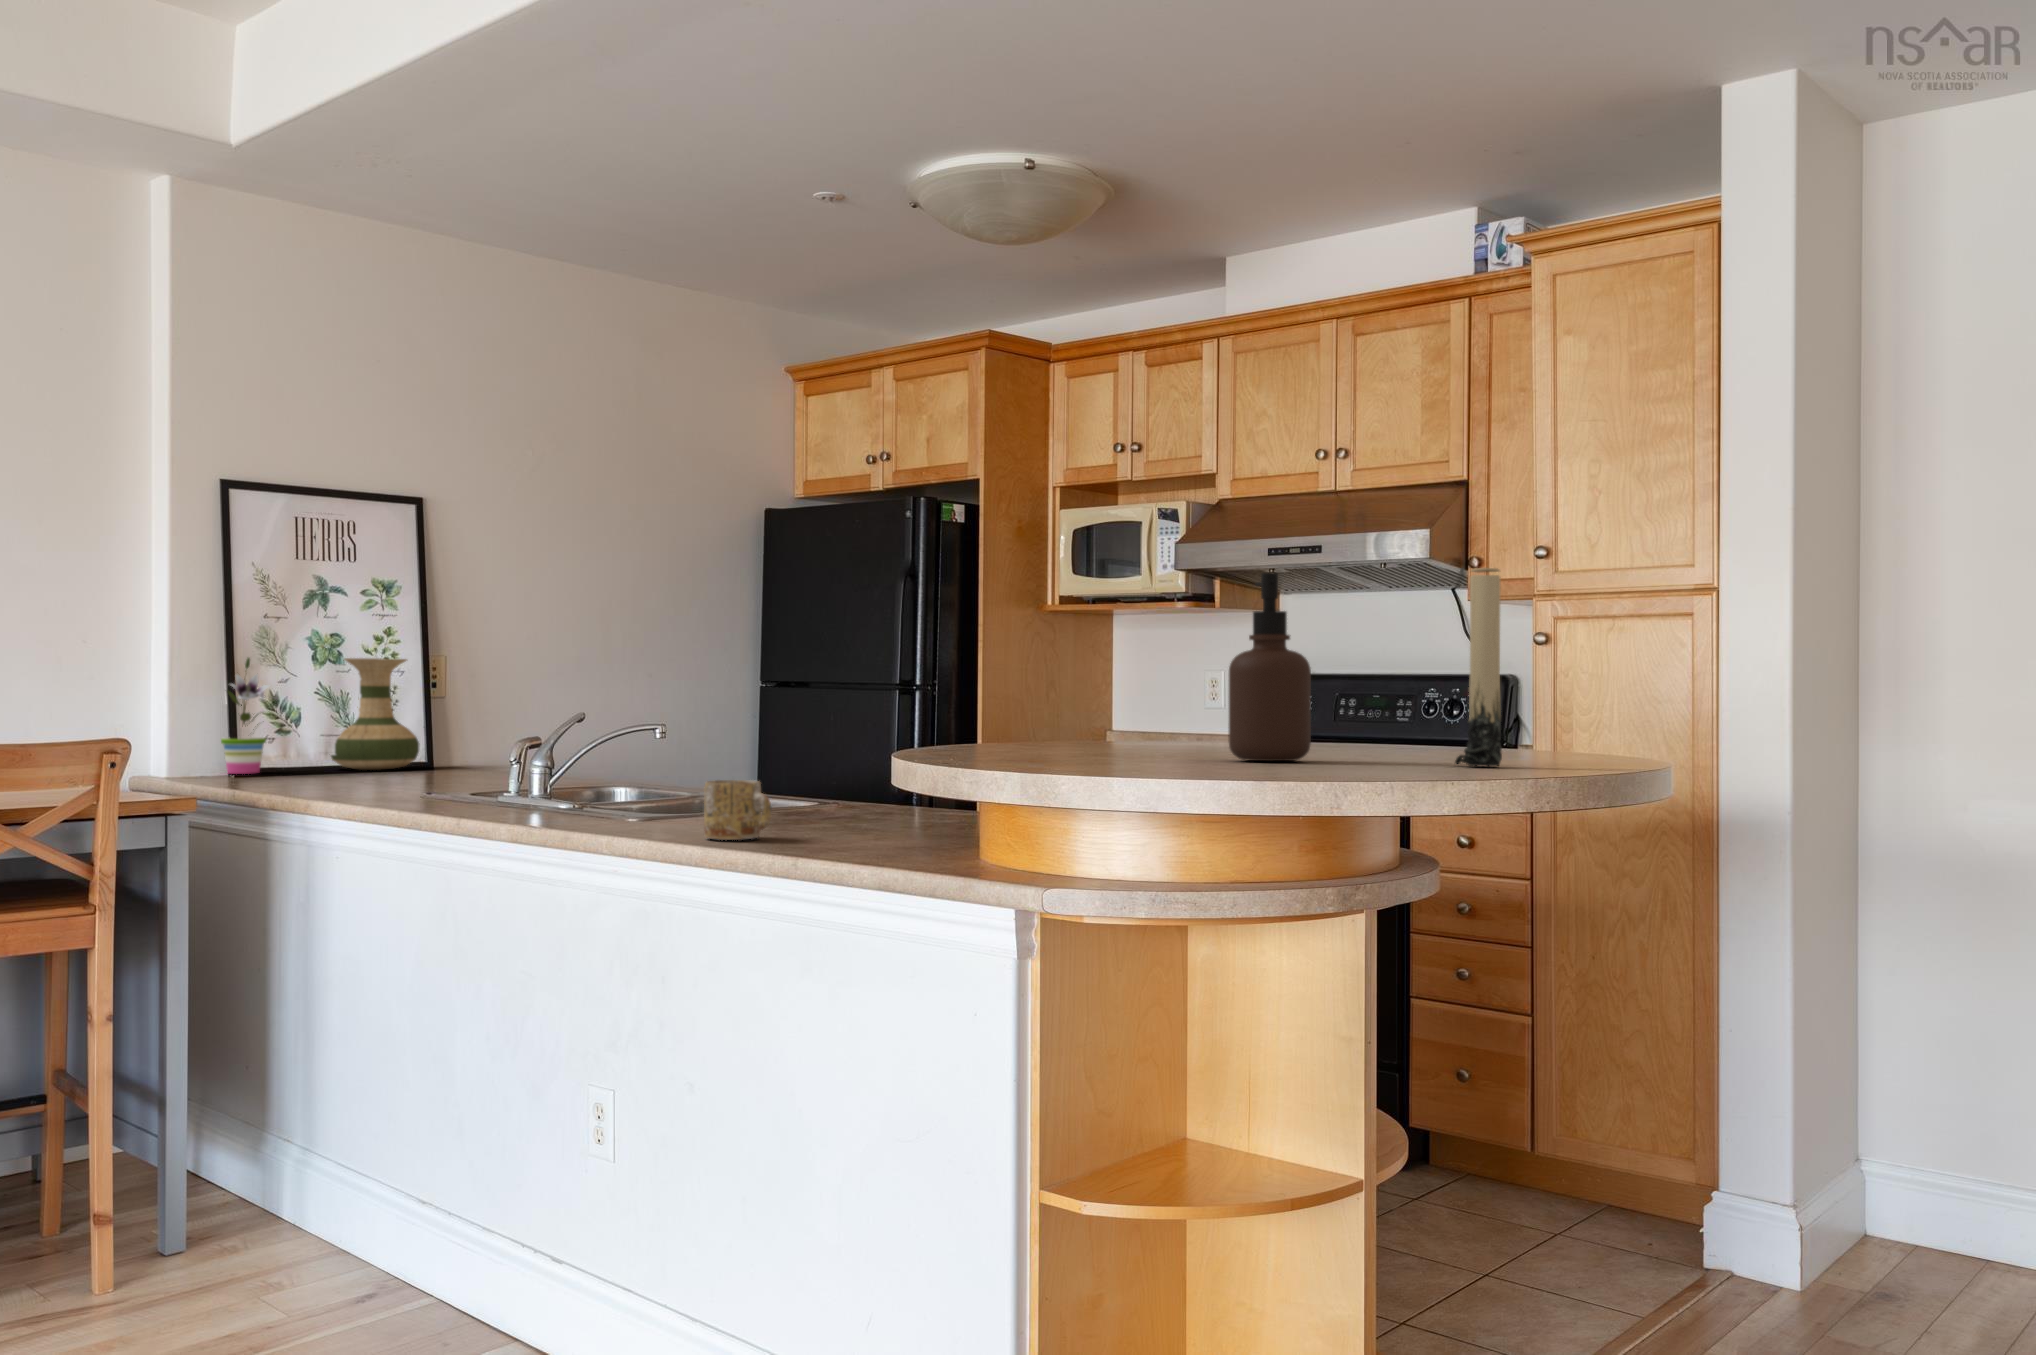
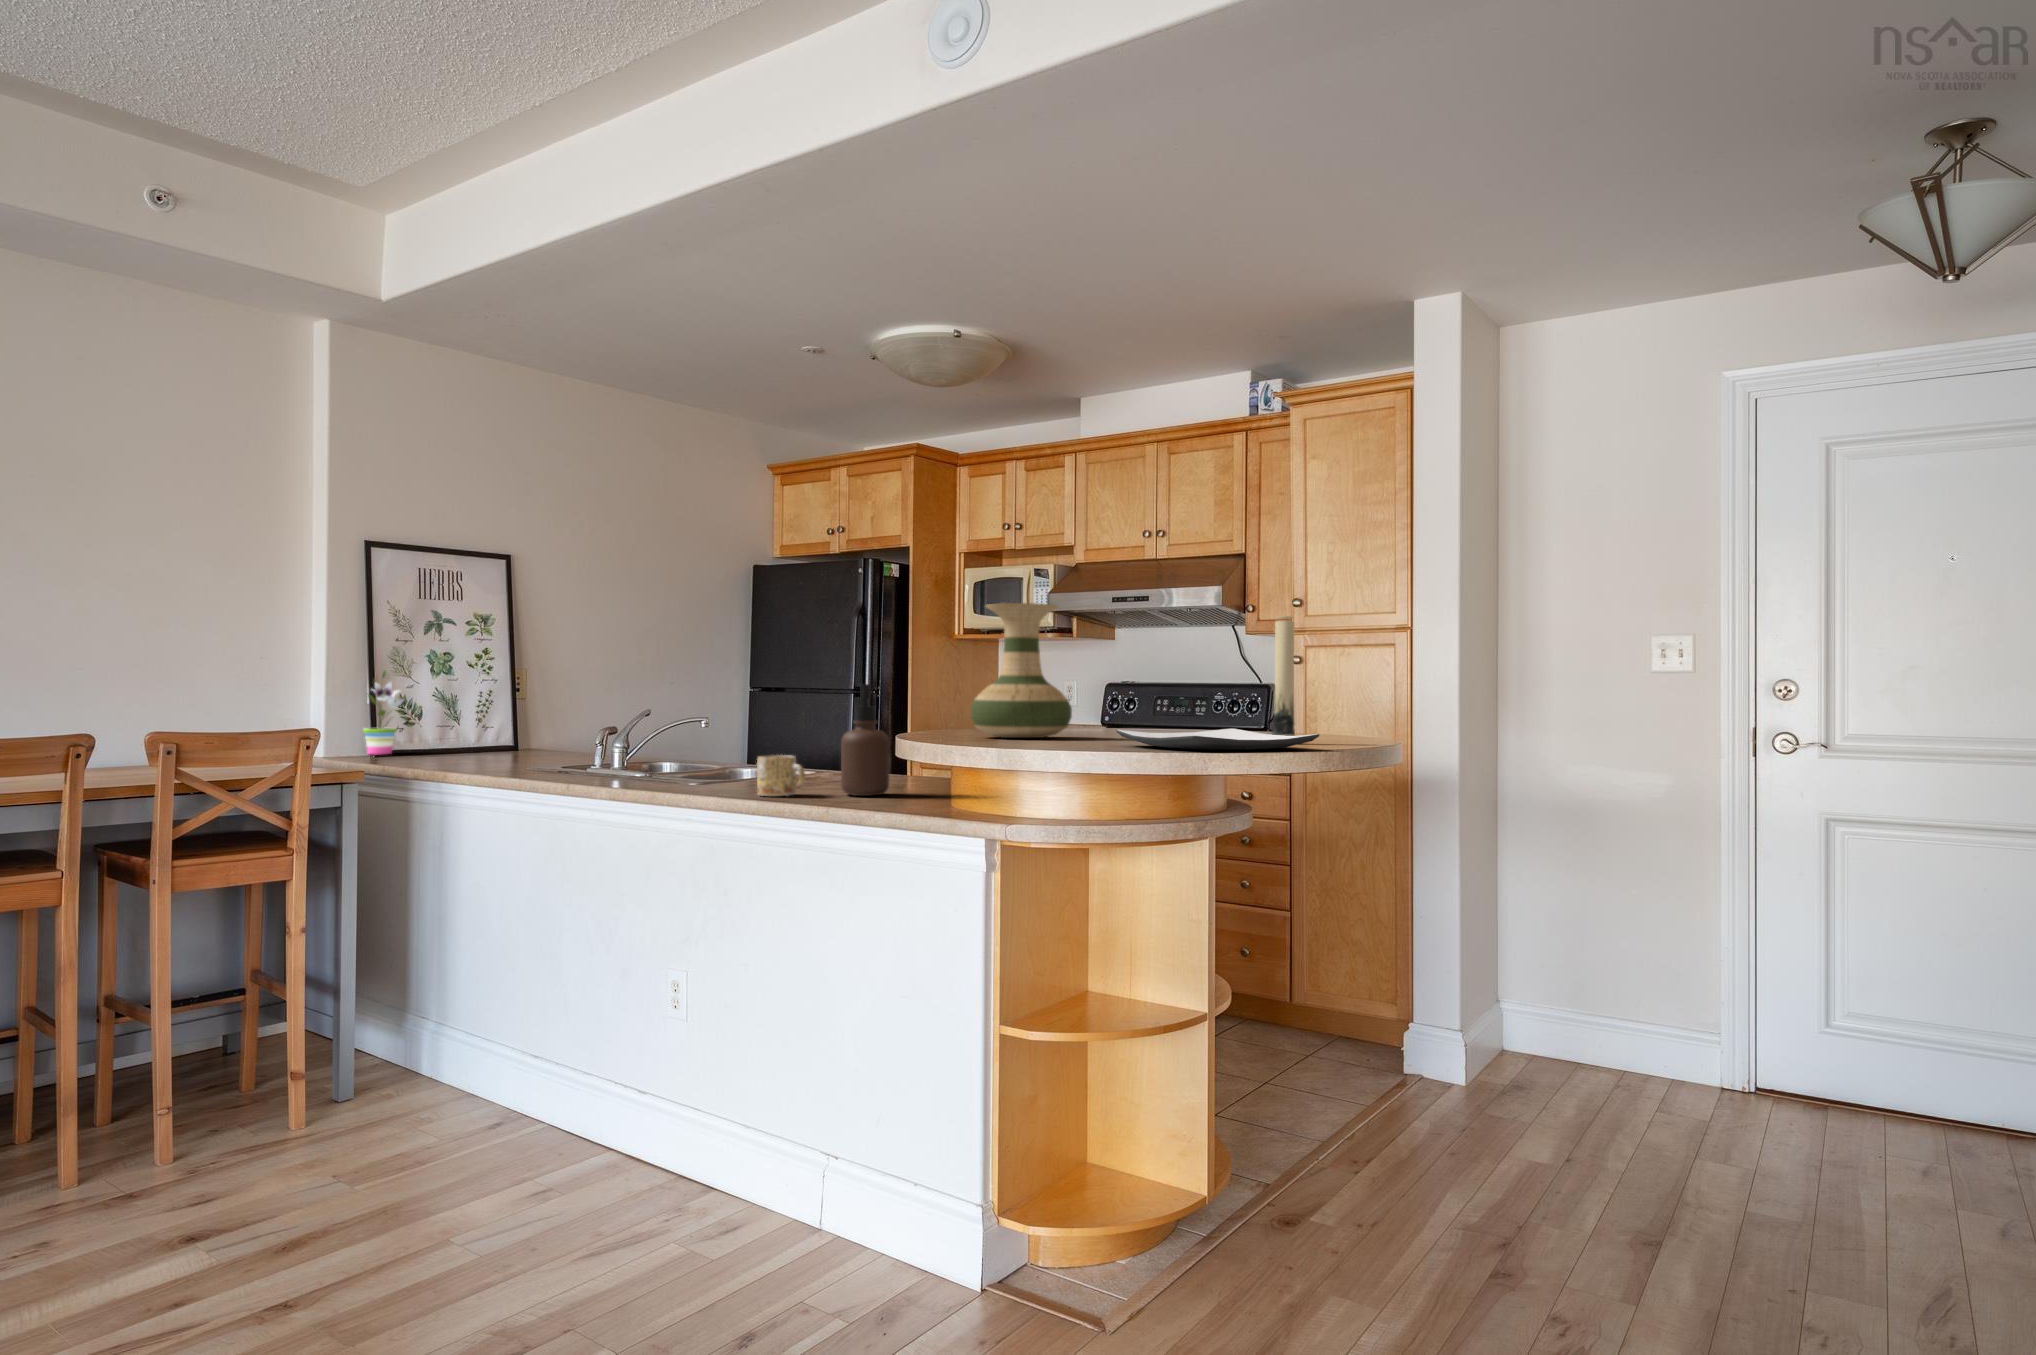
soap dispenser: present [1229,572,1311,761] -> present [841,684,890,796]
vase: present [331,658,419,770] -> present [971,603,1072,738]
plate: none [1211,743,1528,776] -> present [1116,729,1319,750]

